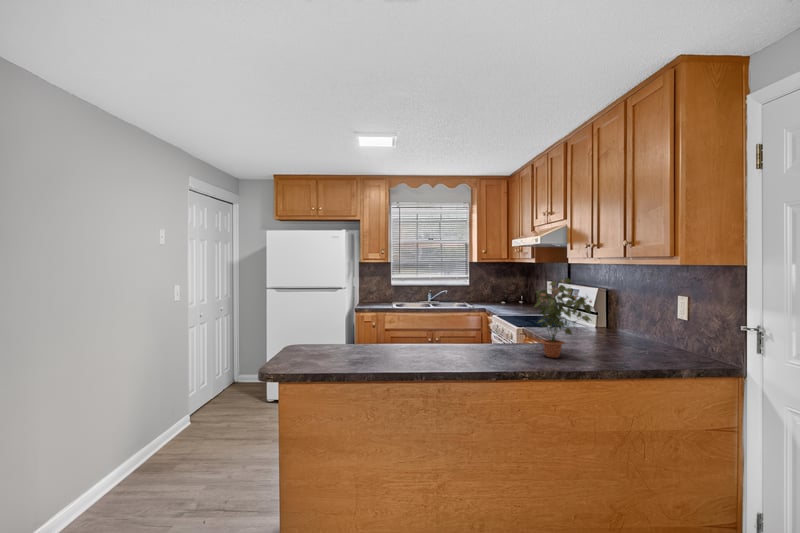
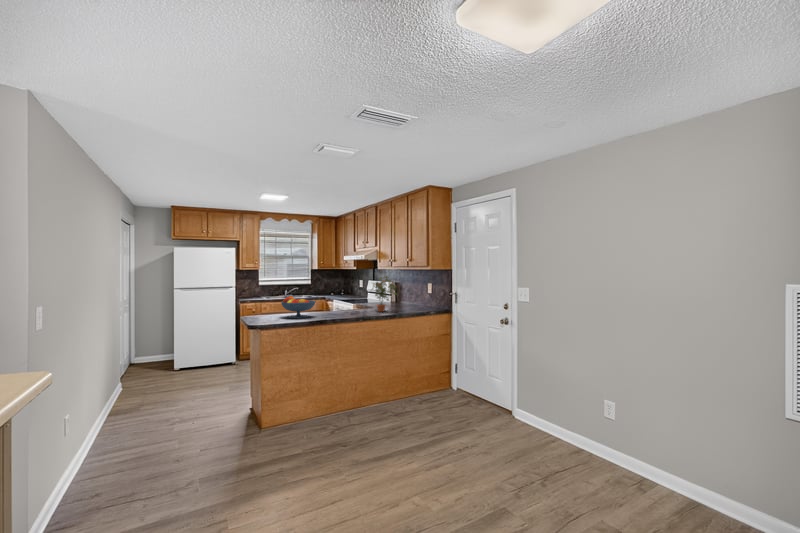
fruit bowl: none [331,315,399,363] -> present [281,296,315,318]

